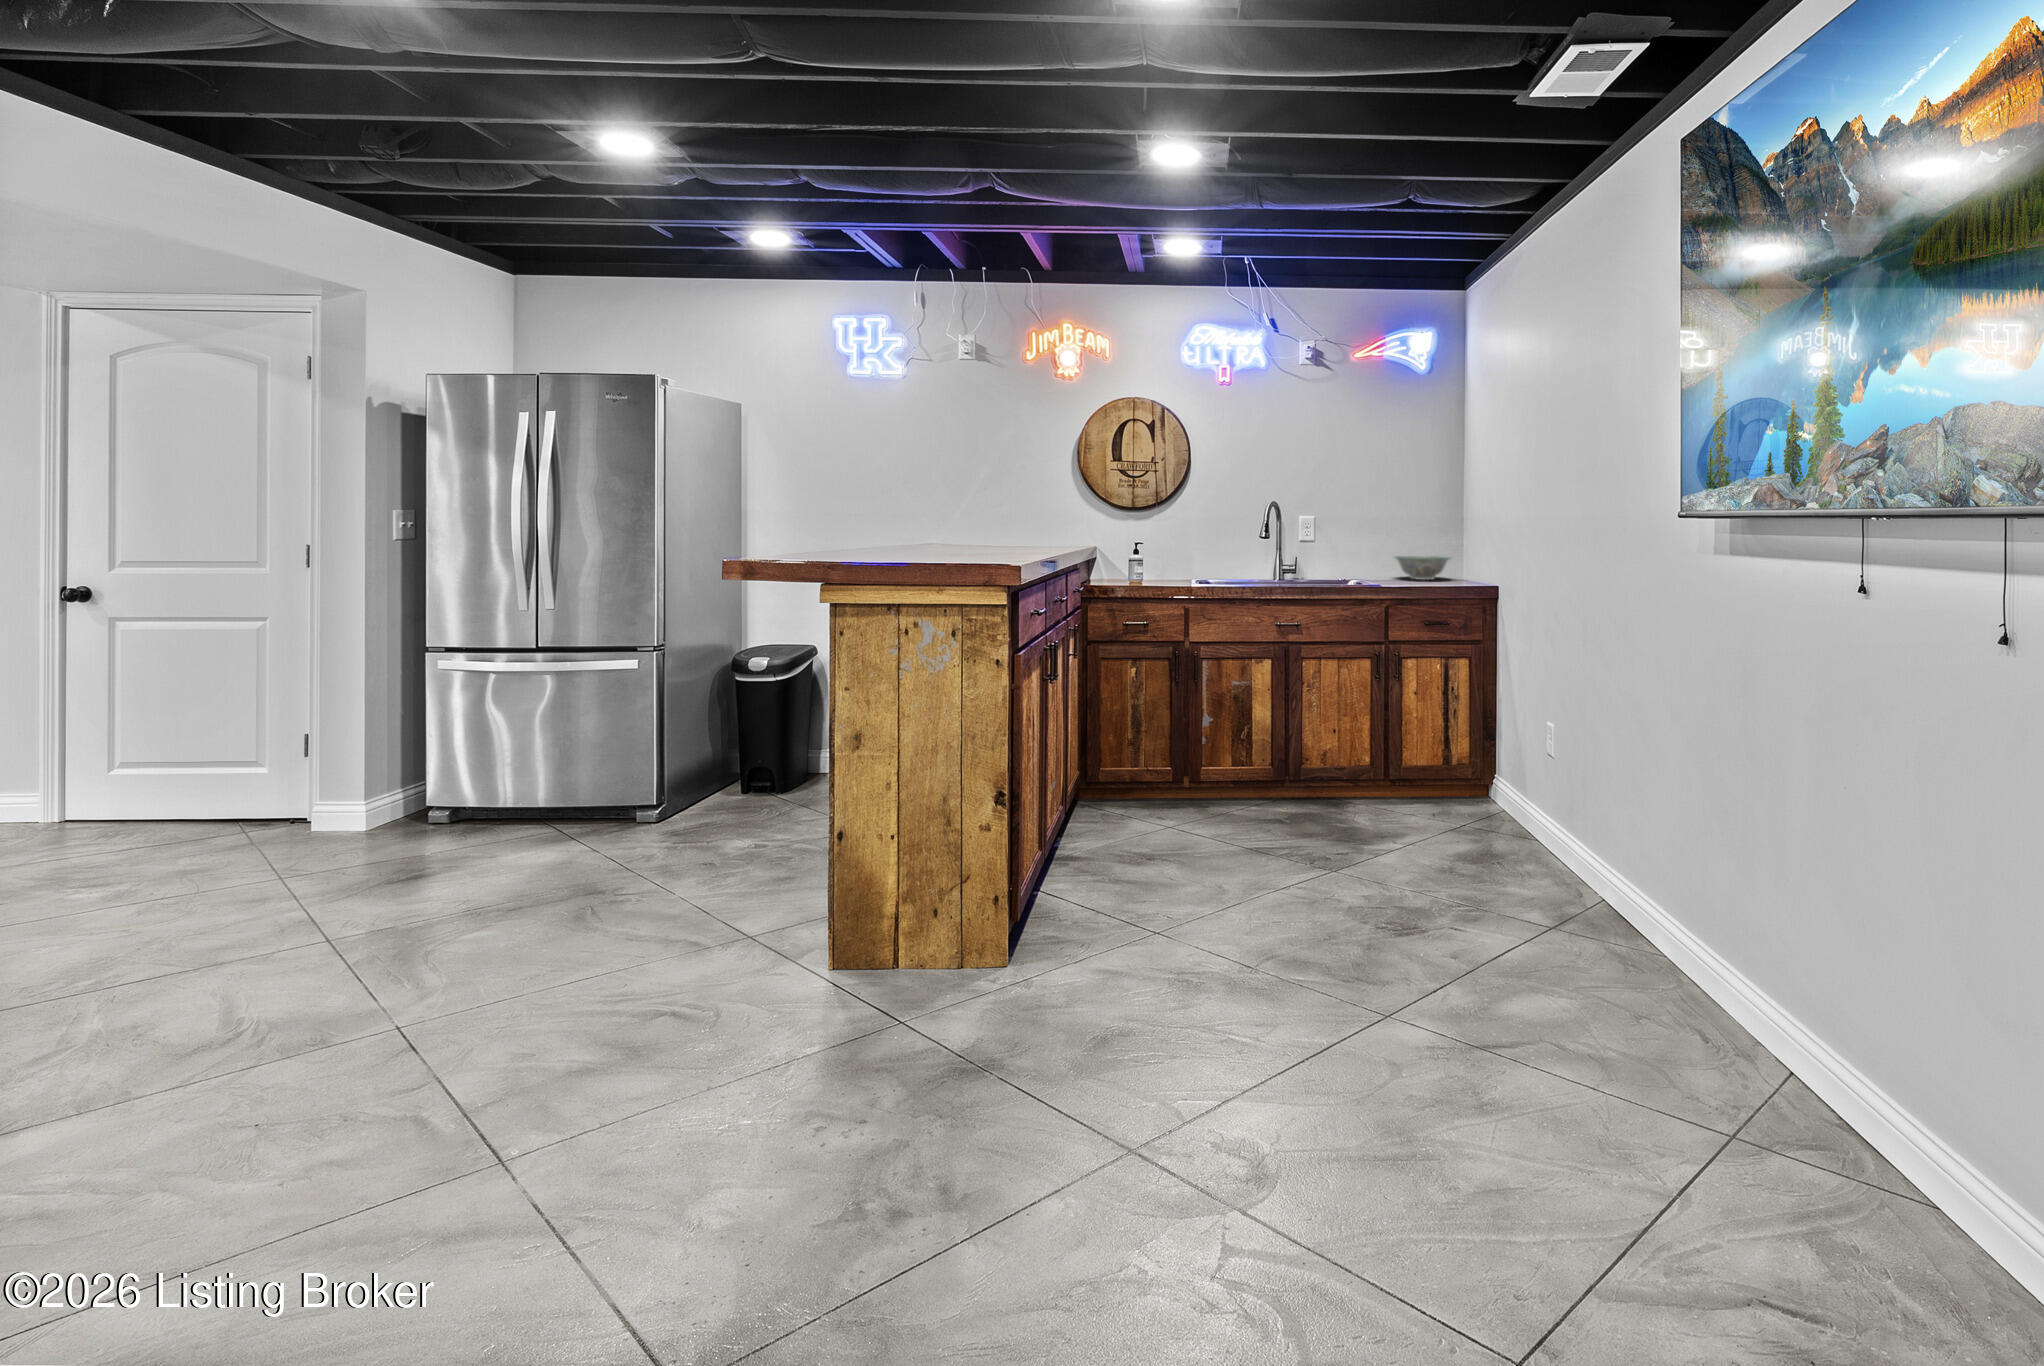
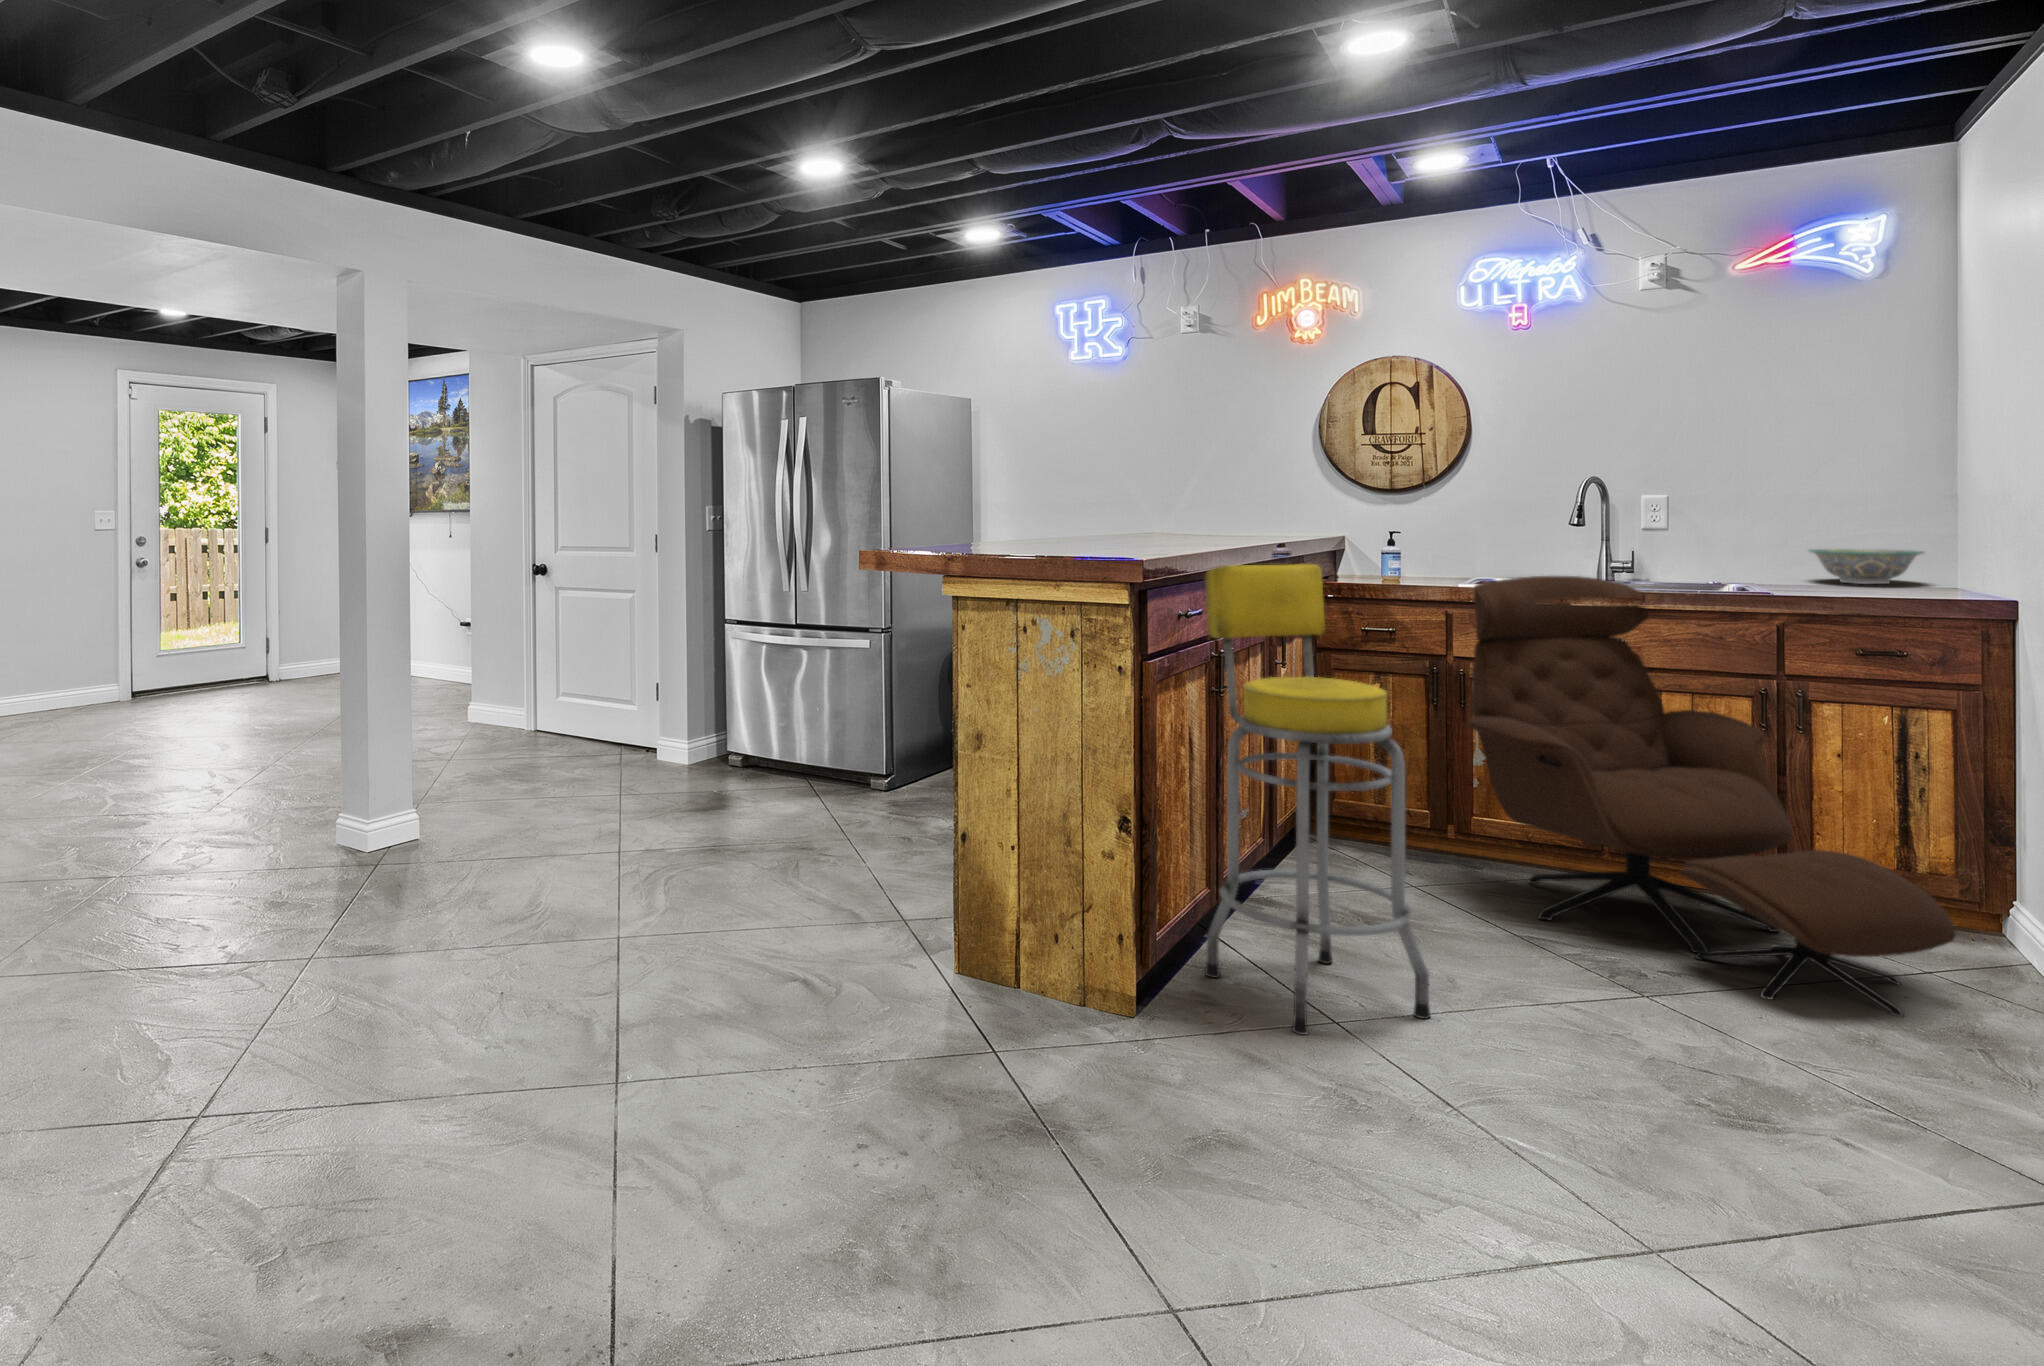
bar stool: none [1048,569,1217,949] -> present [1205,564,1431,1035]
lounge chair: none [1208,577,1485,862] -> present [1468,576,1956,1017]

